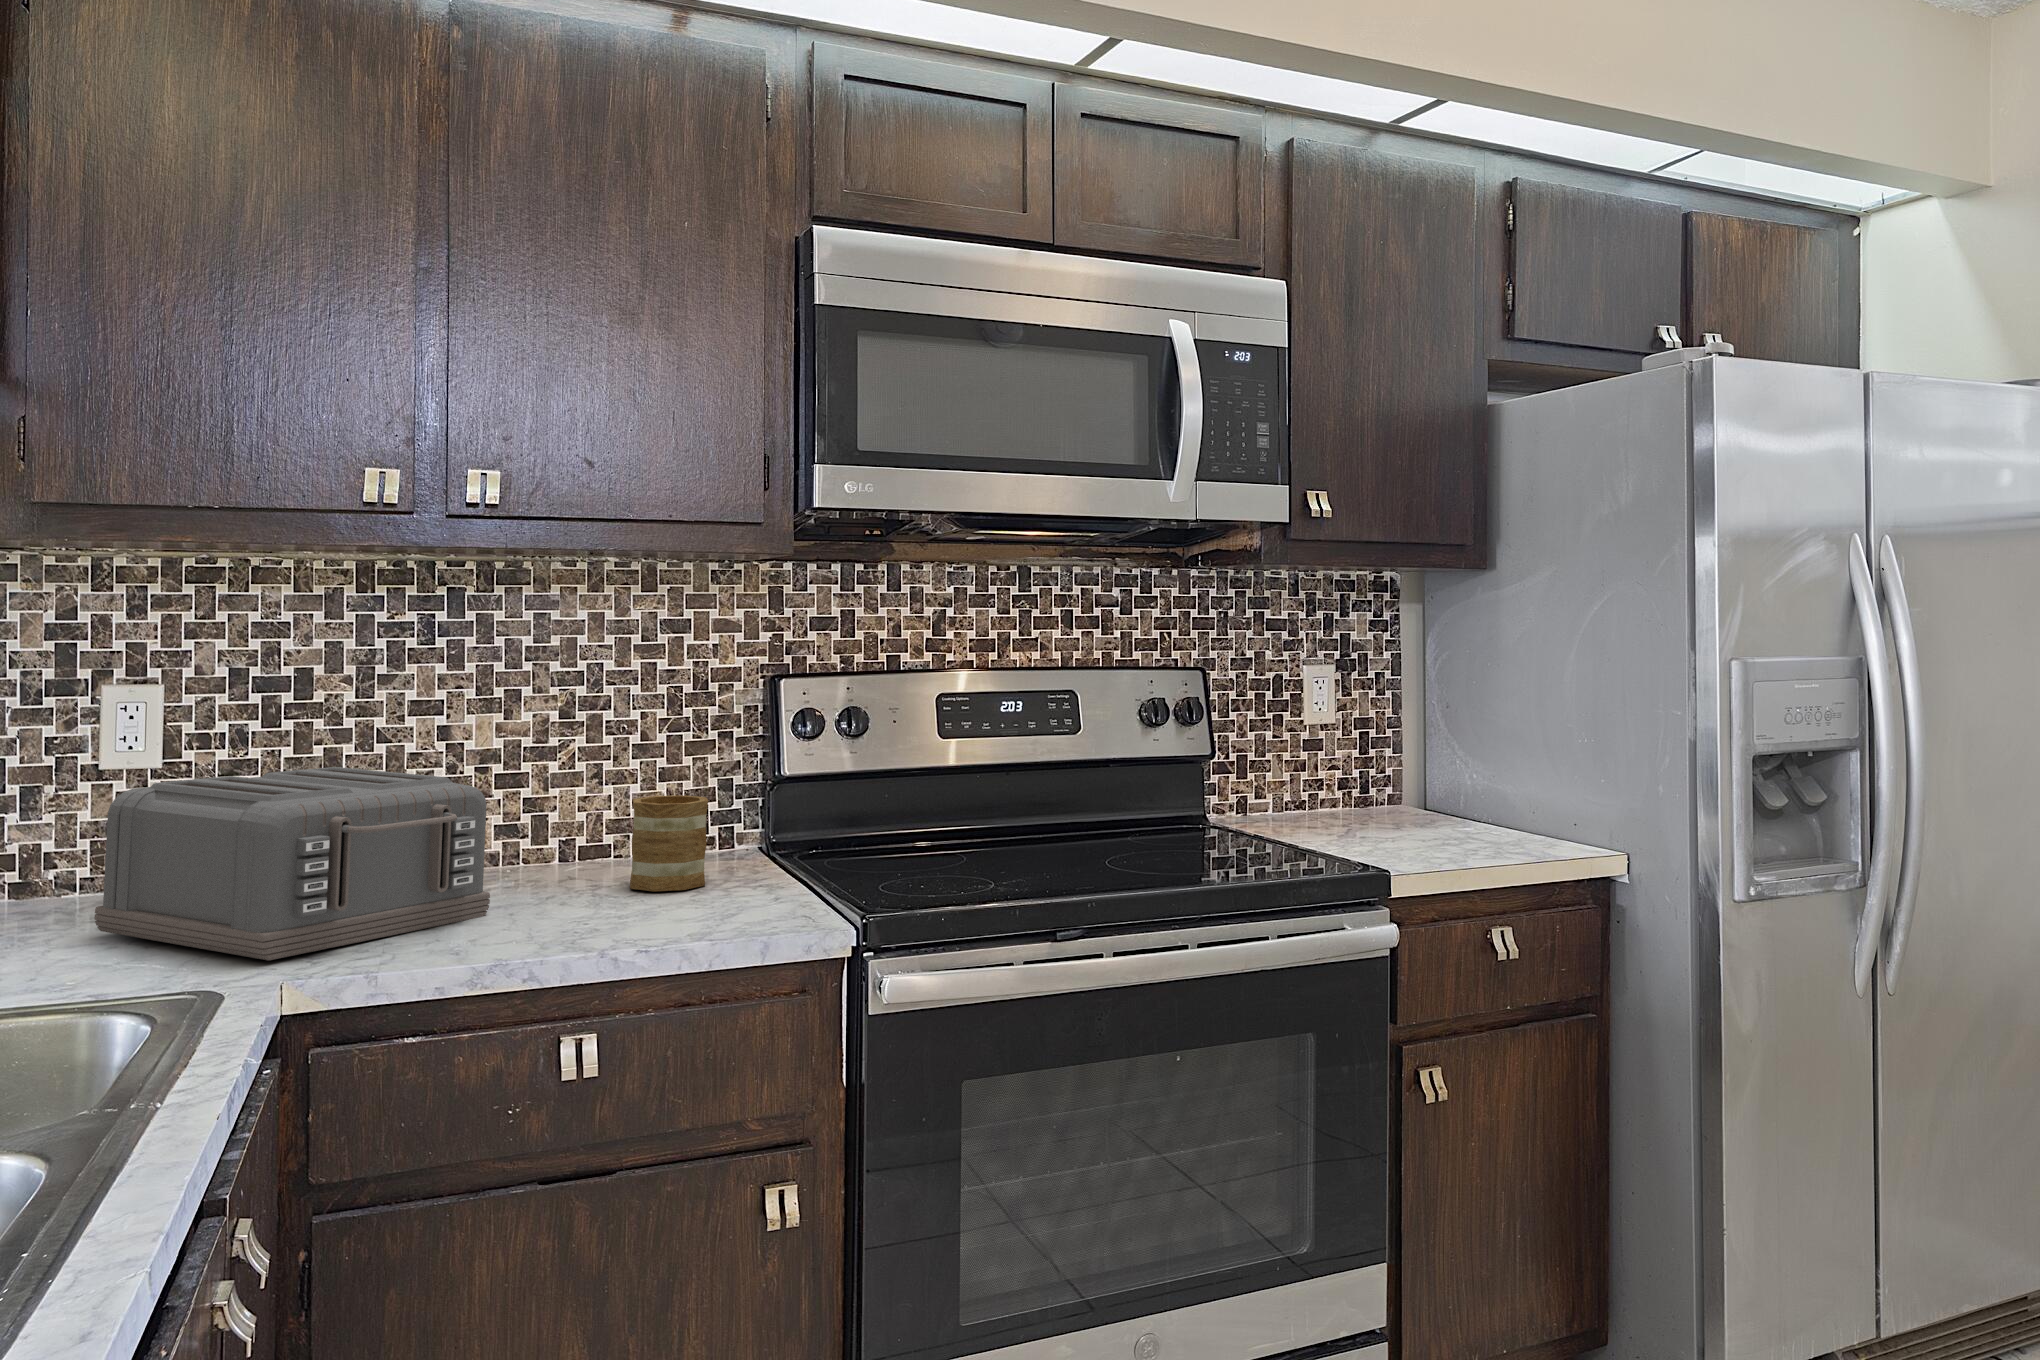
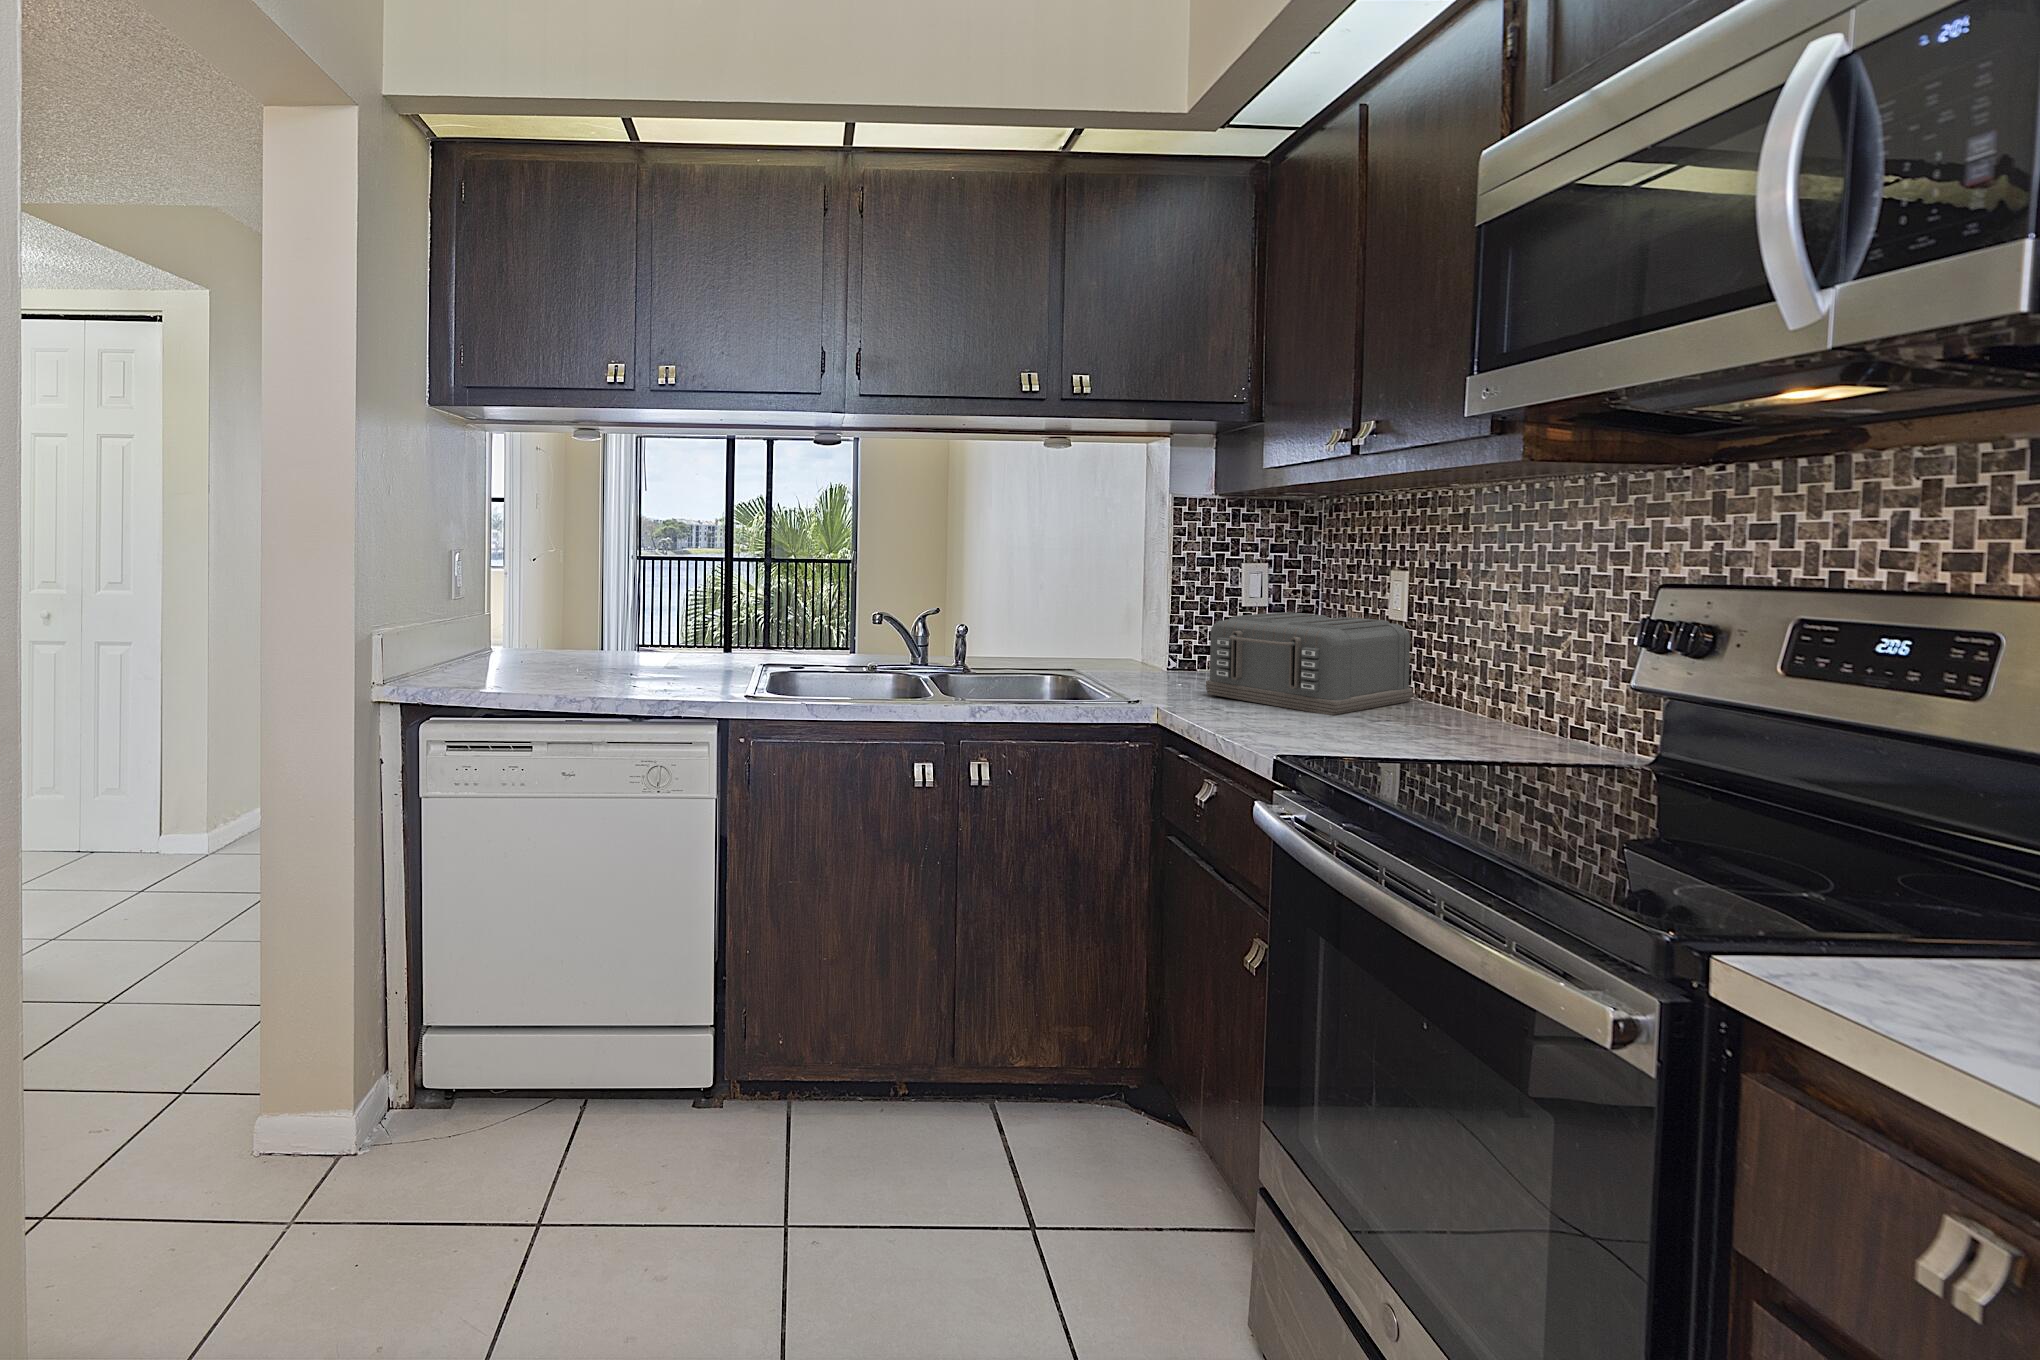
mug: present [630,795,708,891] -> none [1414,667,1522,745]

